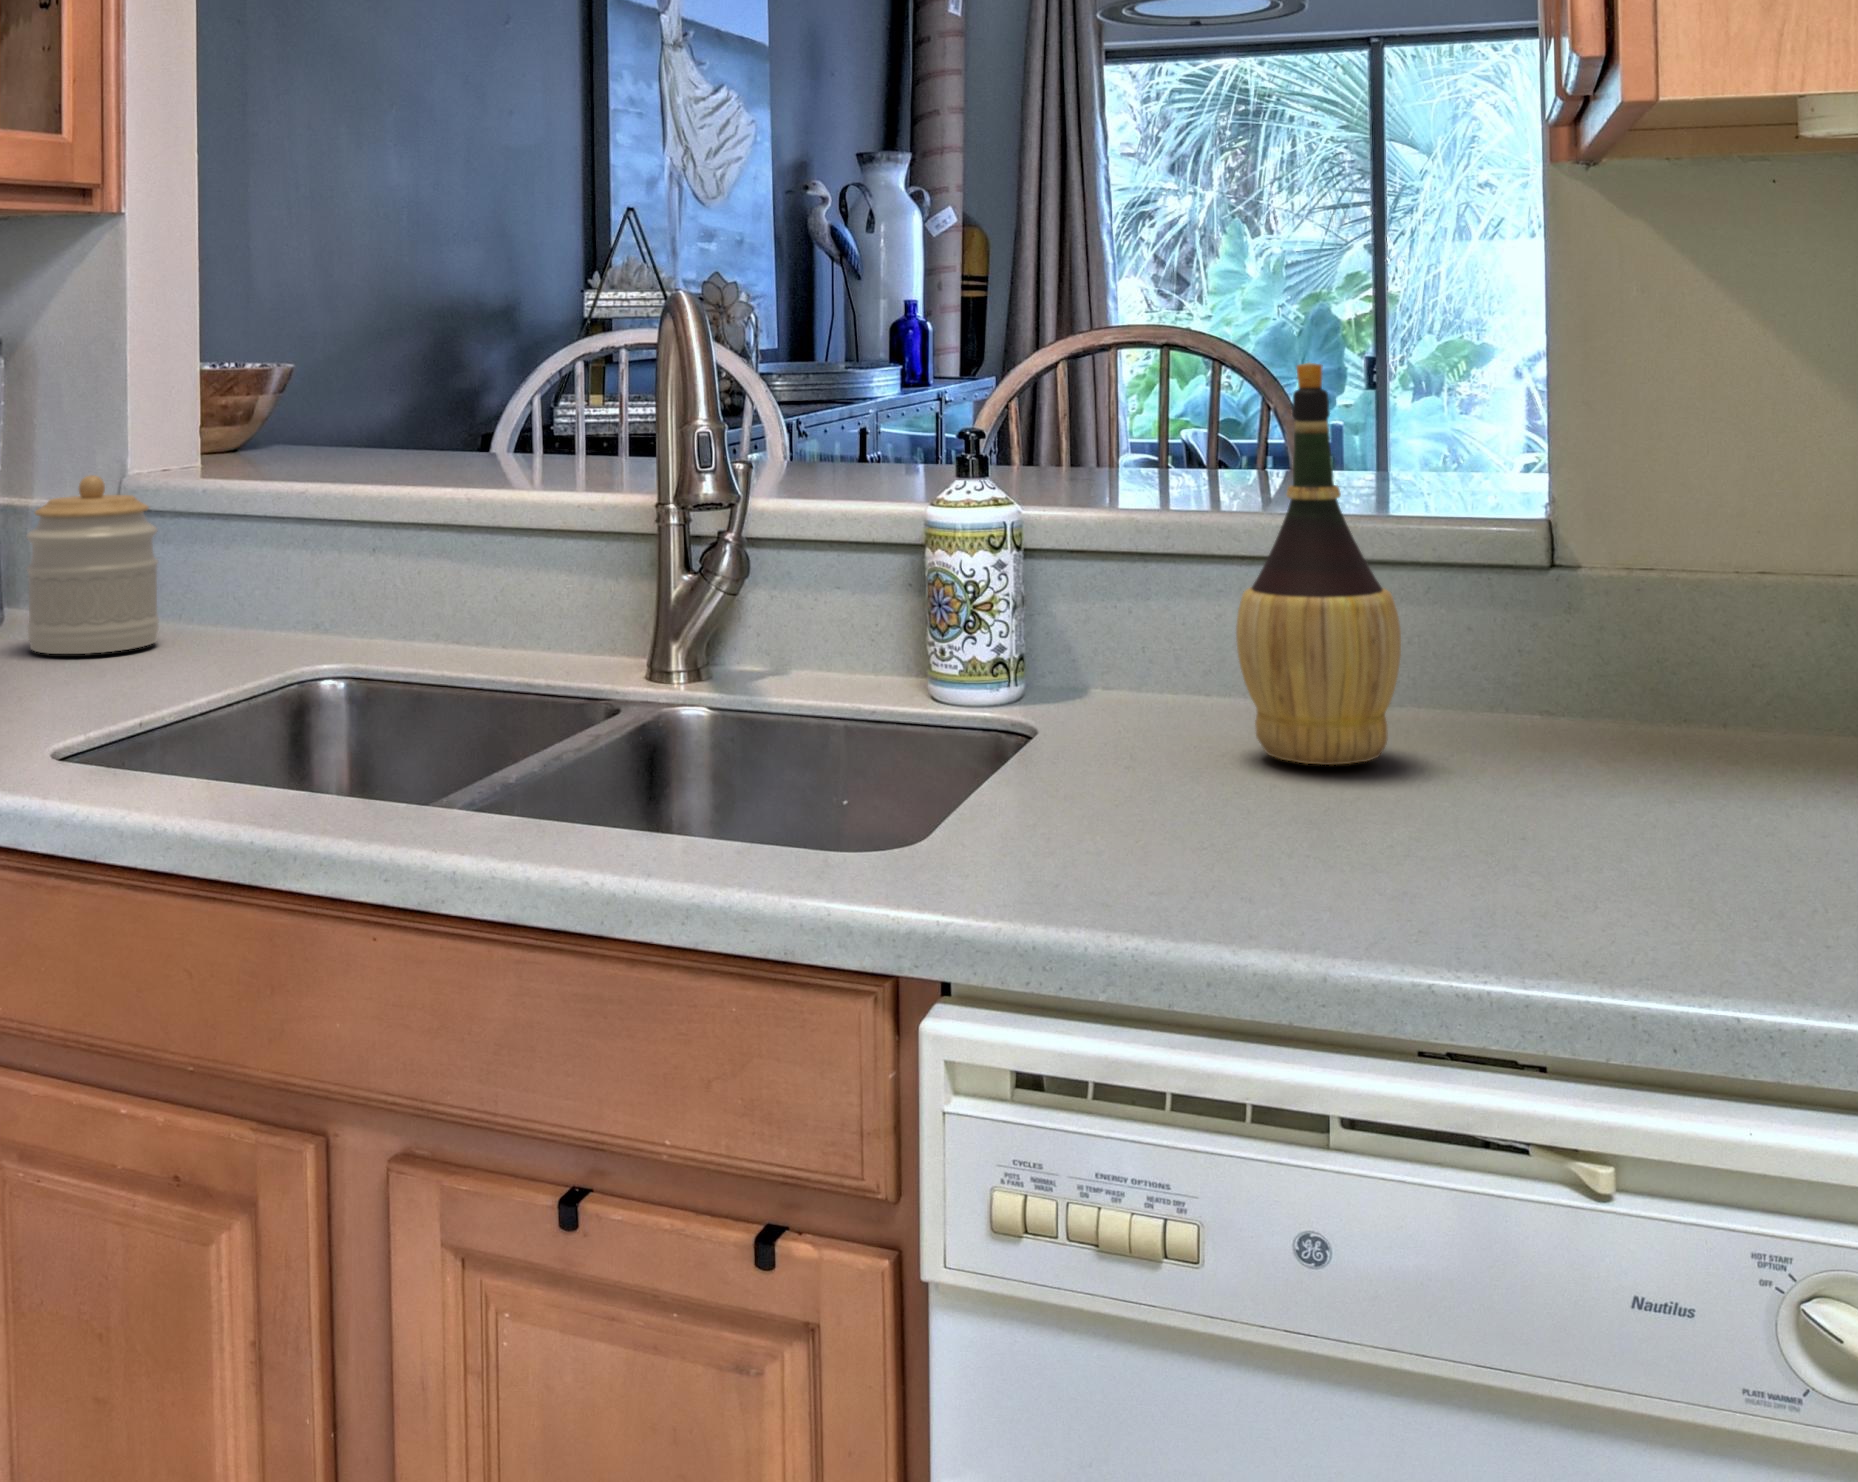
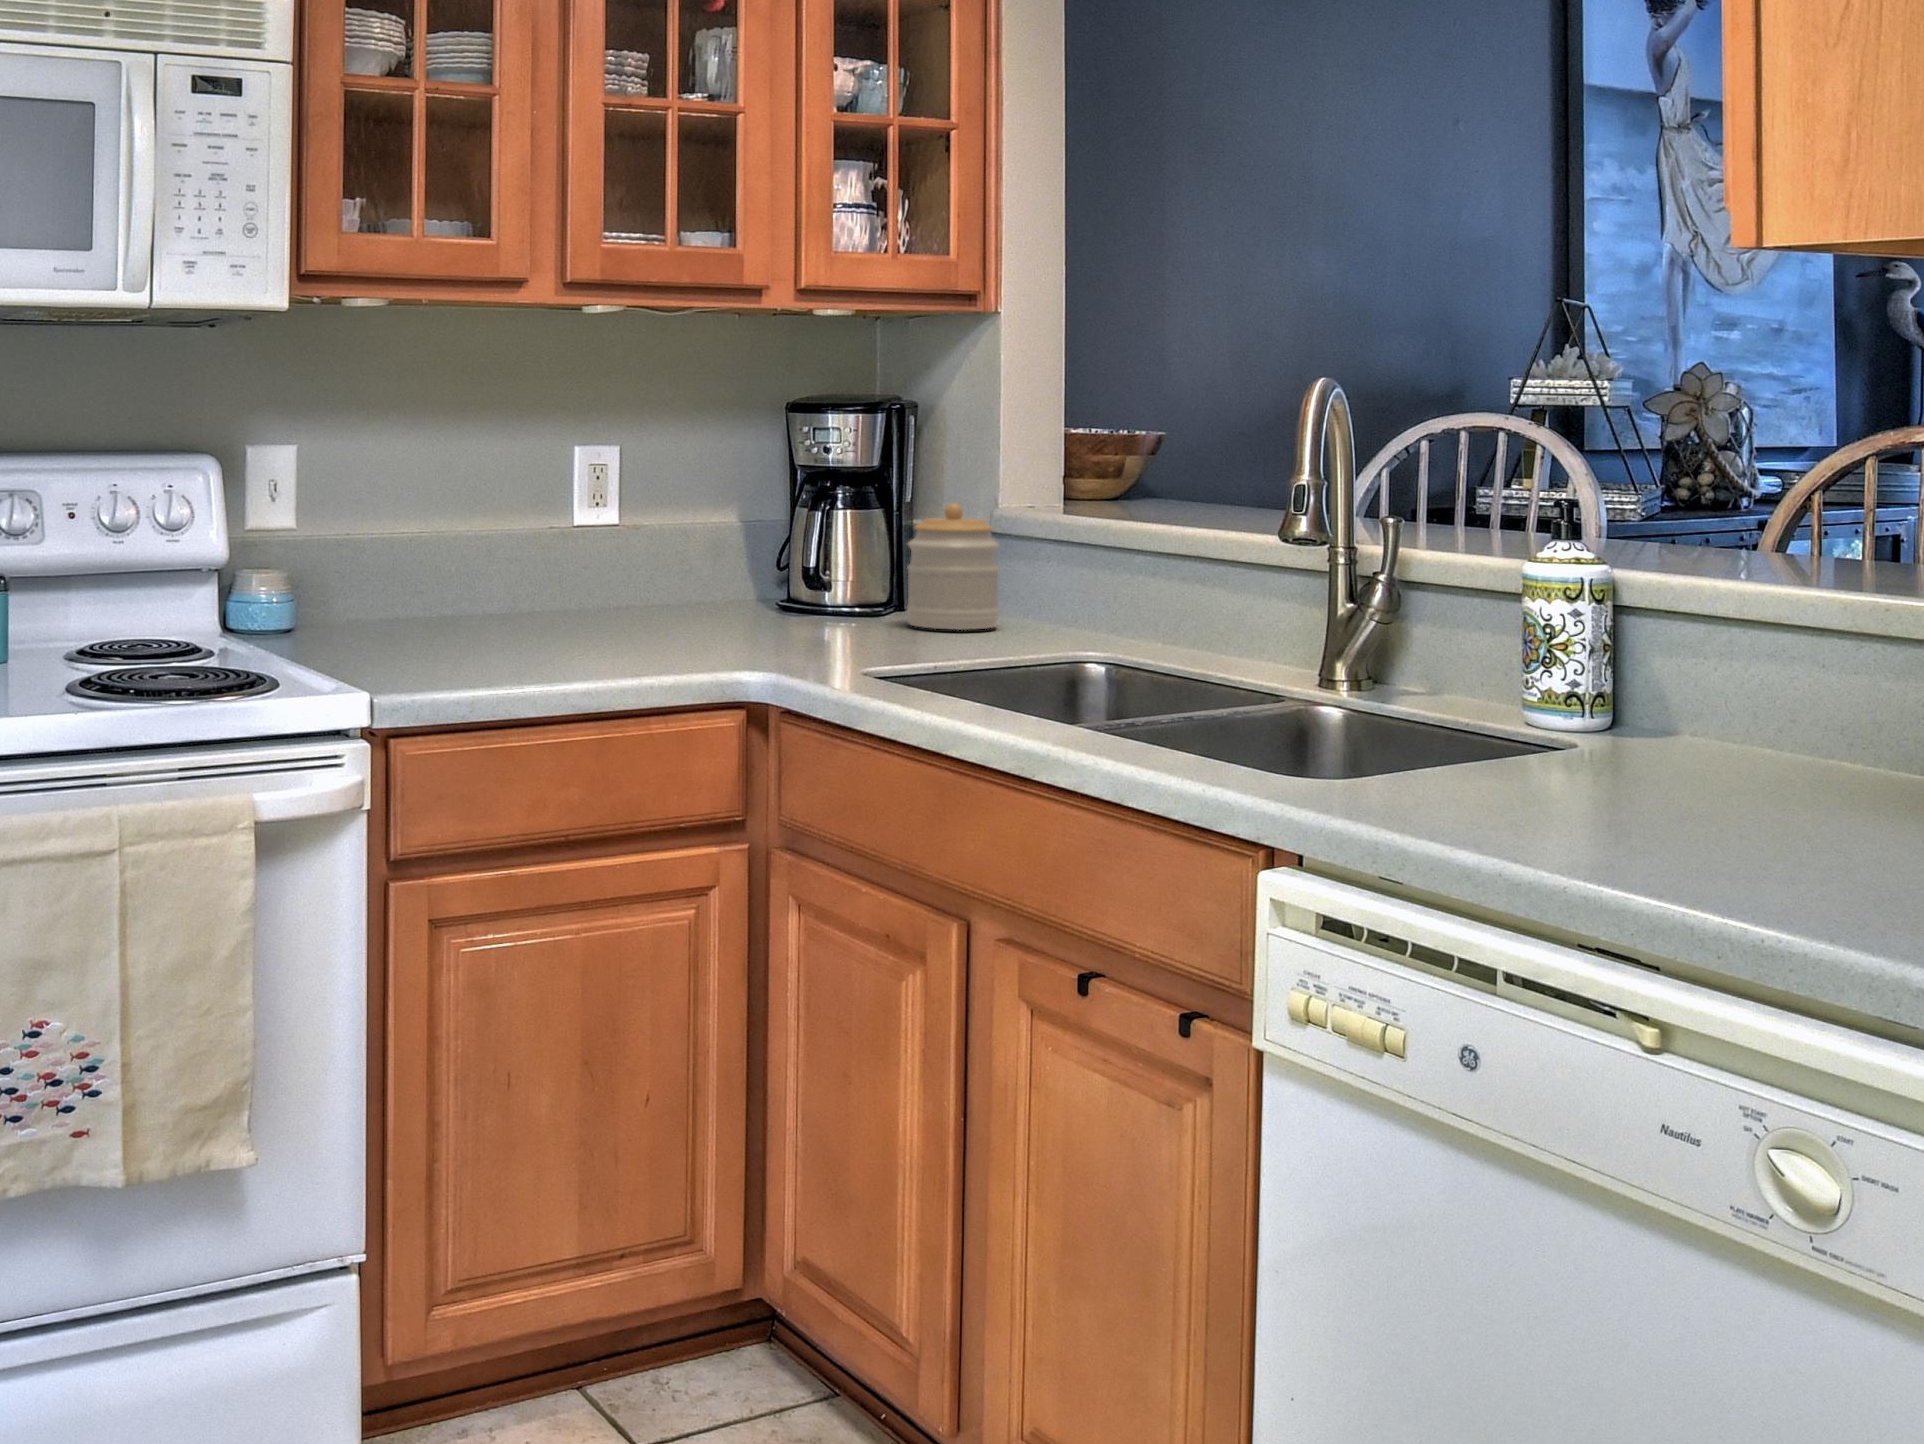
wine bottle: present [1236,363,1401,765] -> none [1719,447,1878,791]

